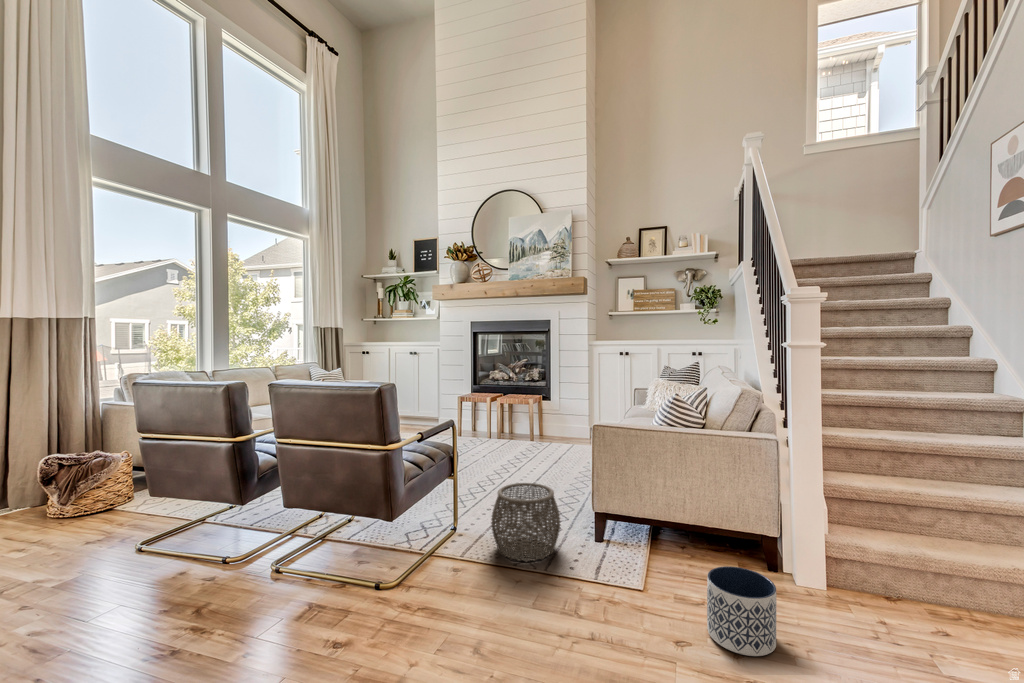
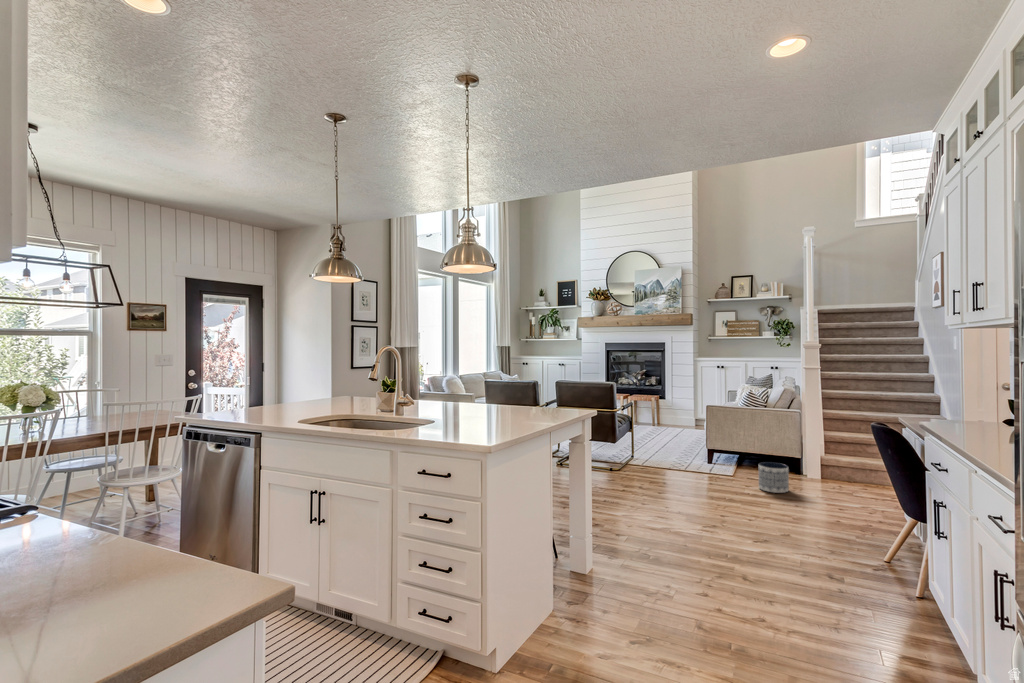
woven basket: present [491,483,561,561] -> none [650,434,687,469]

